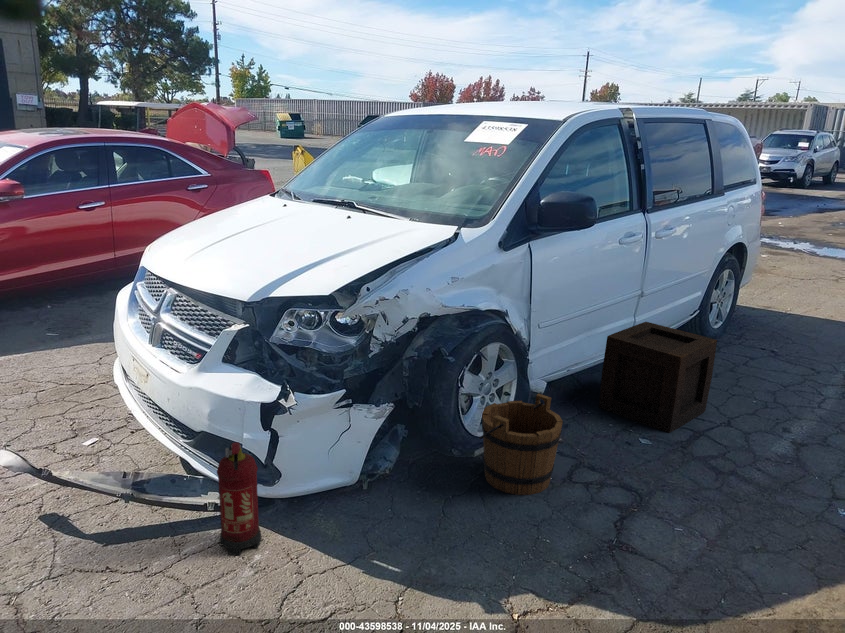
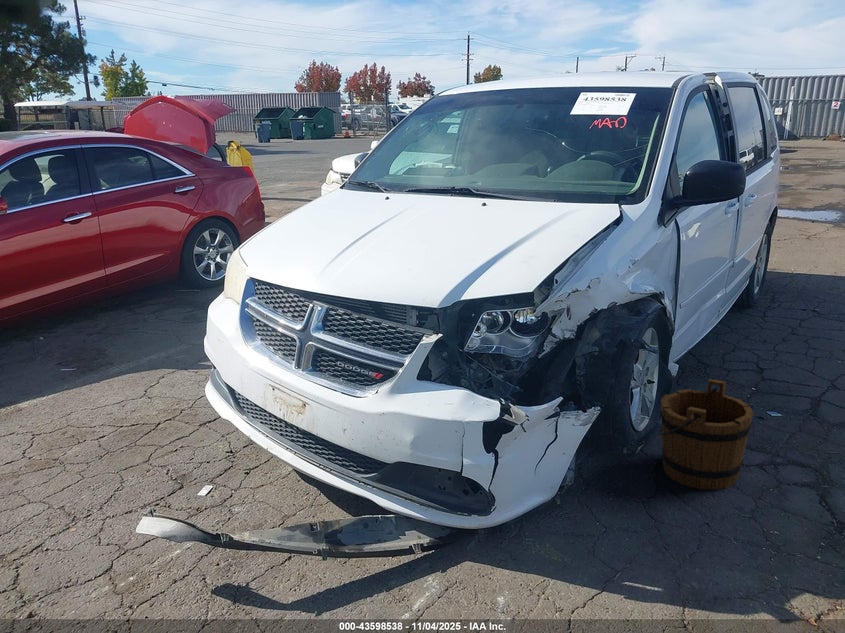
wooden crate: present [599,322,717,433] -> none [723,293,838,406]
fire extinguisher: present [217,442,261,555] -> none [442,470,491,600]

